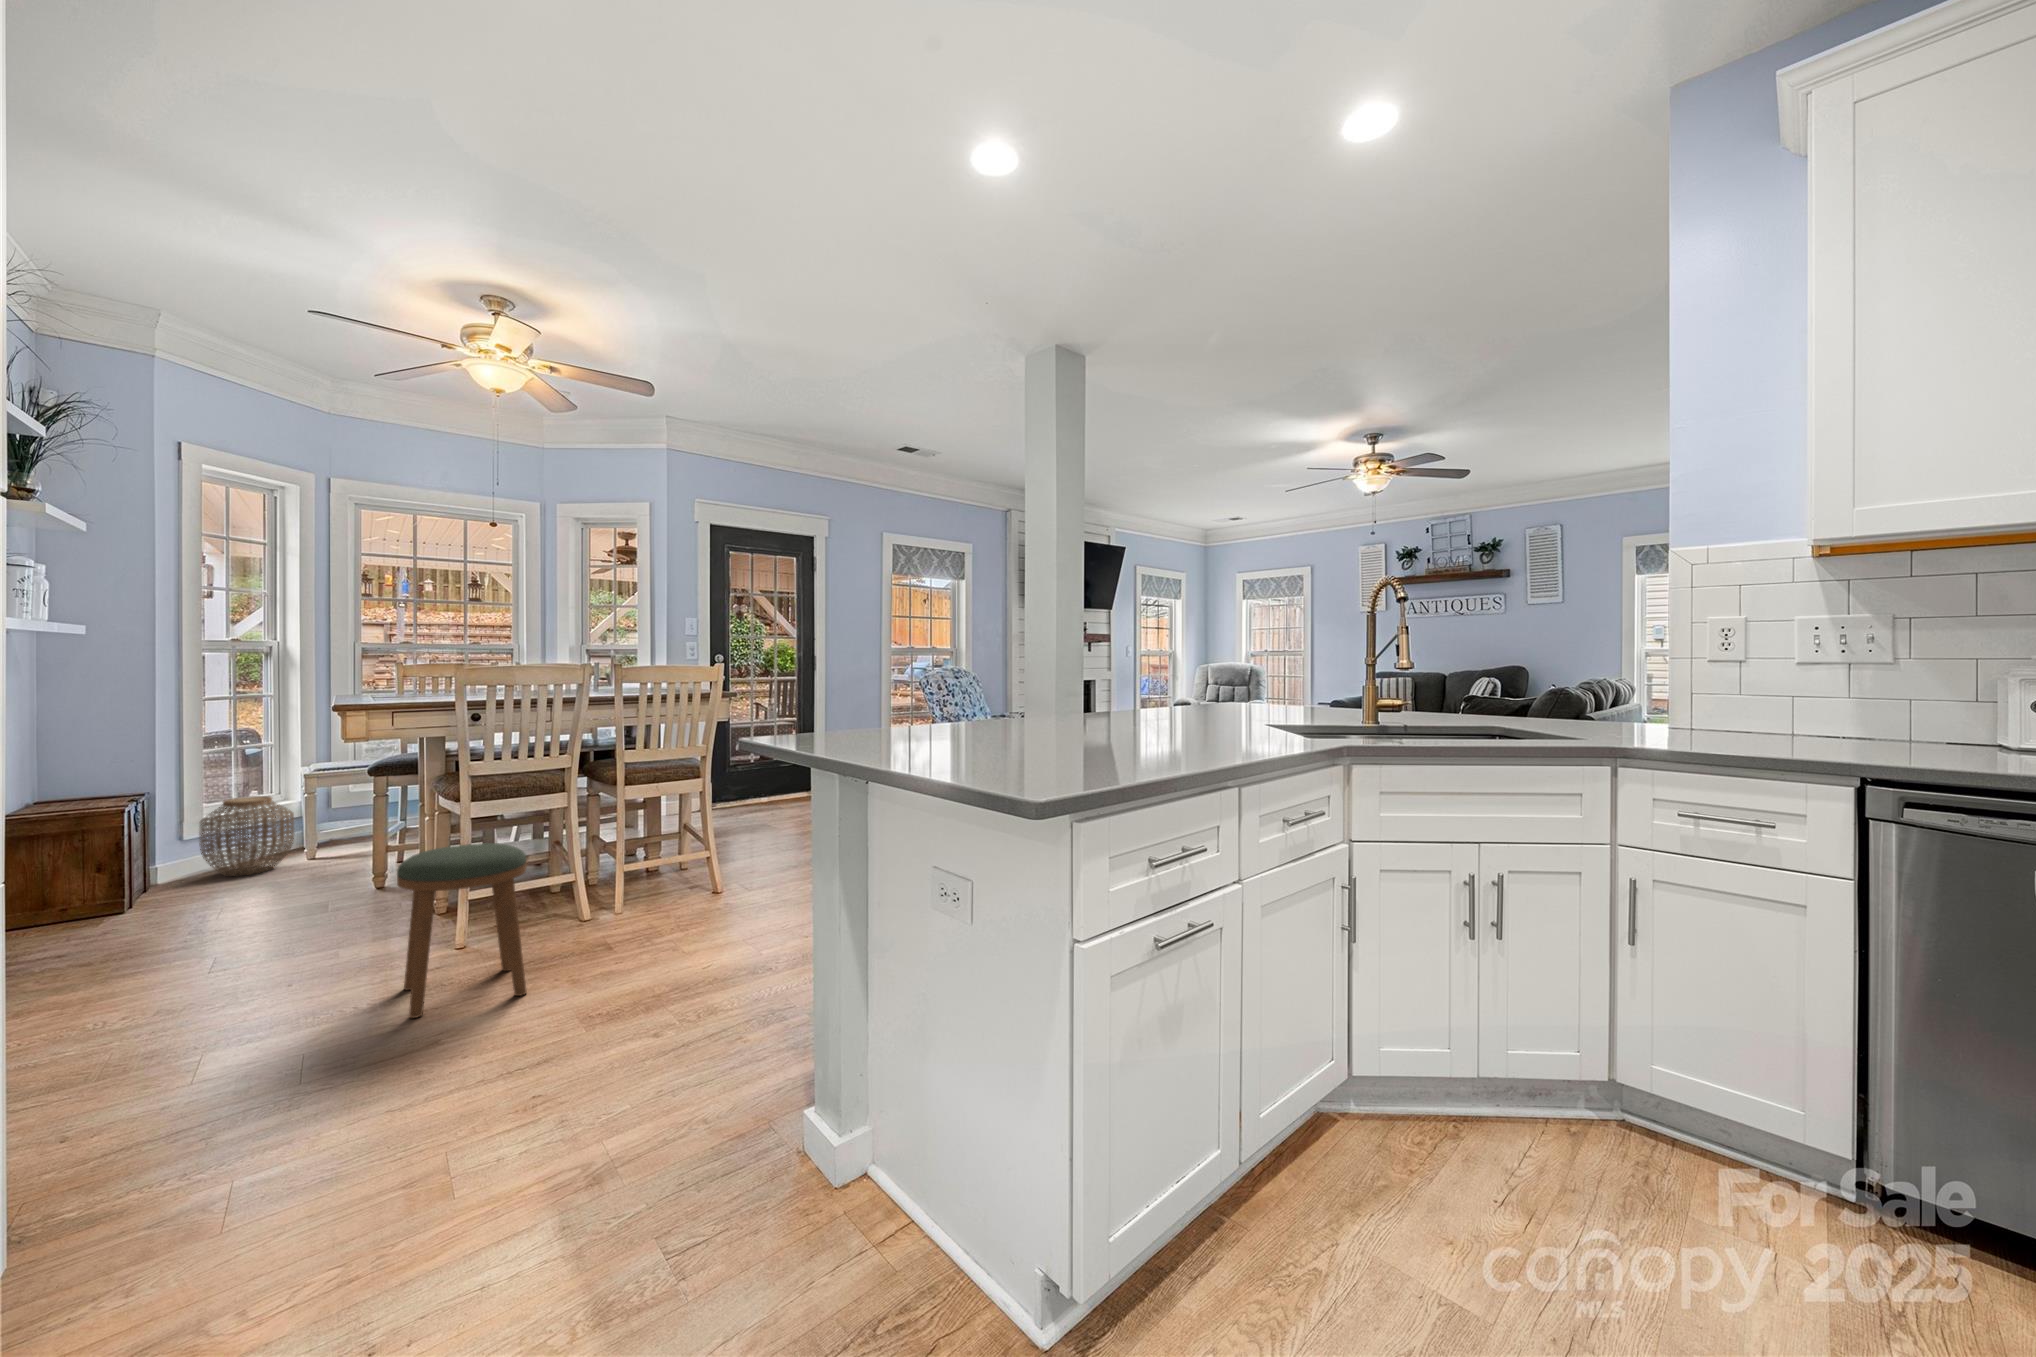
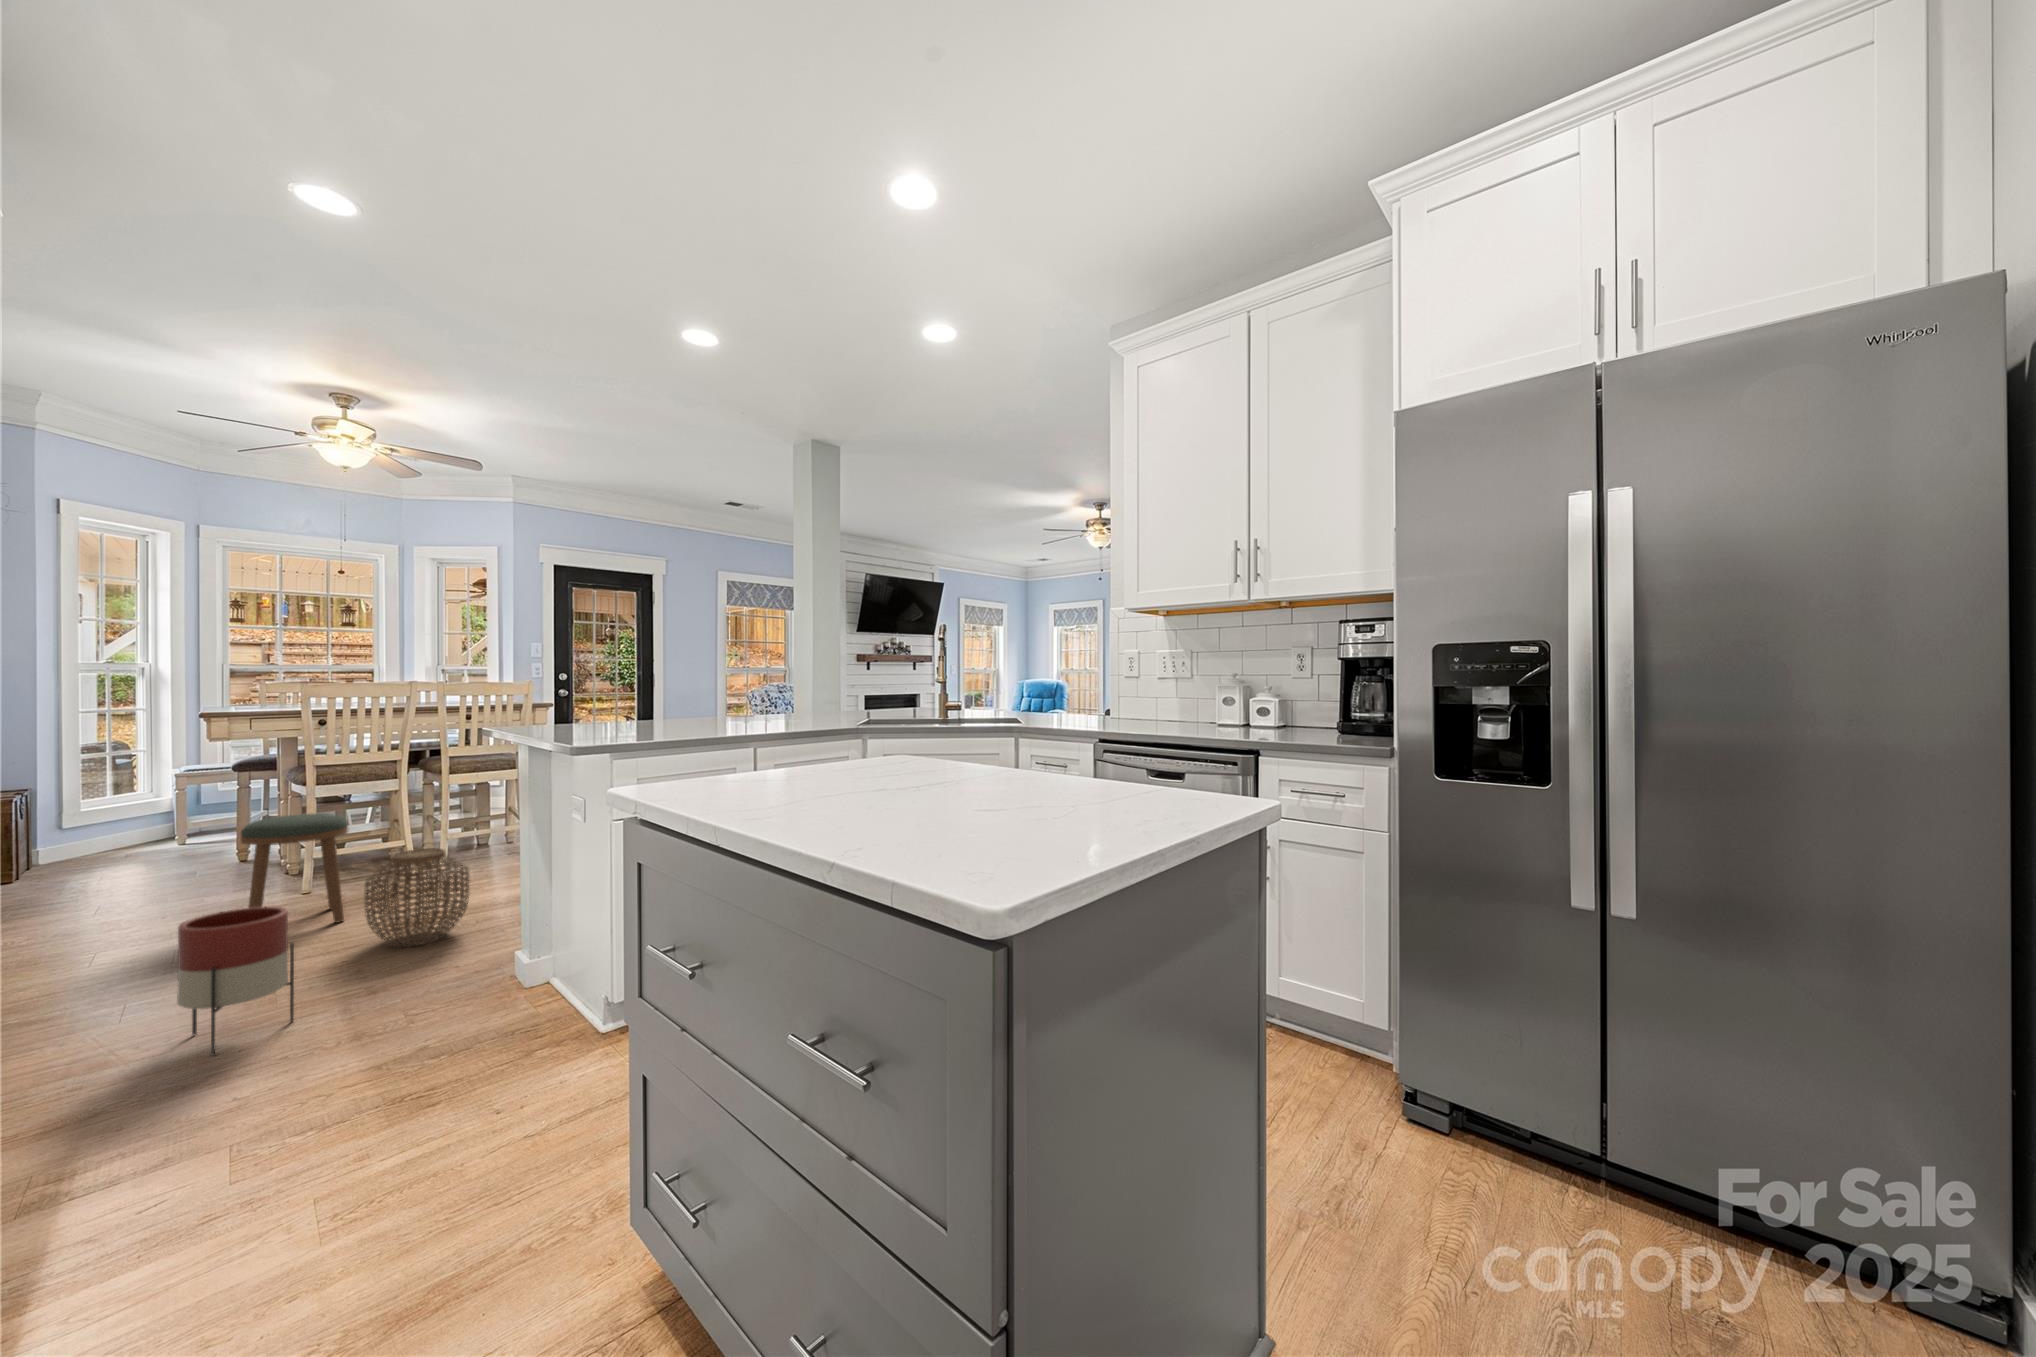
woven basket: present [199,796,294,876] -> present [365,848,470,947]
planter: none [343,1025,508,1295] -> present [177,906,294,1055]

